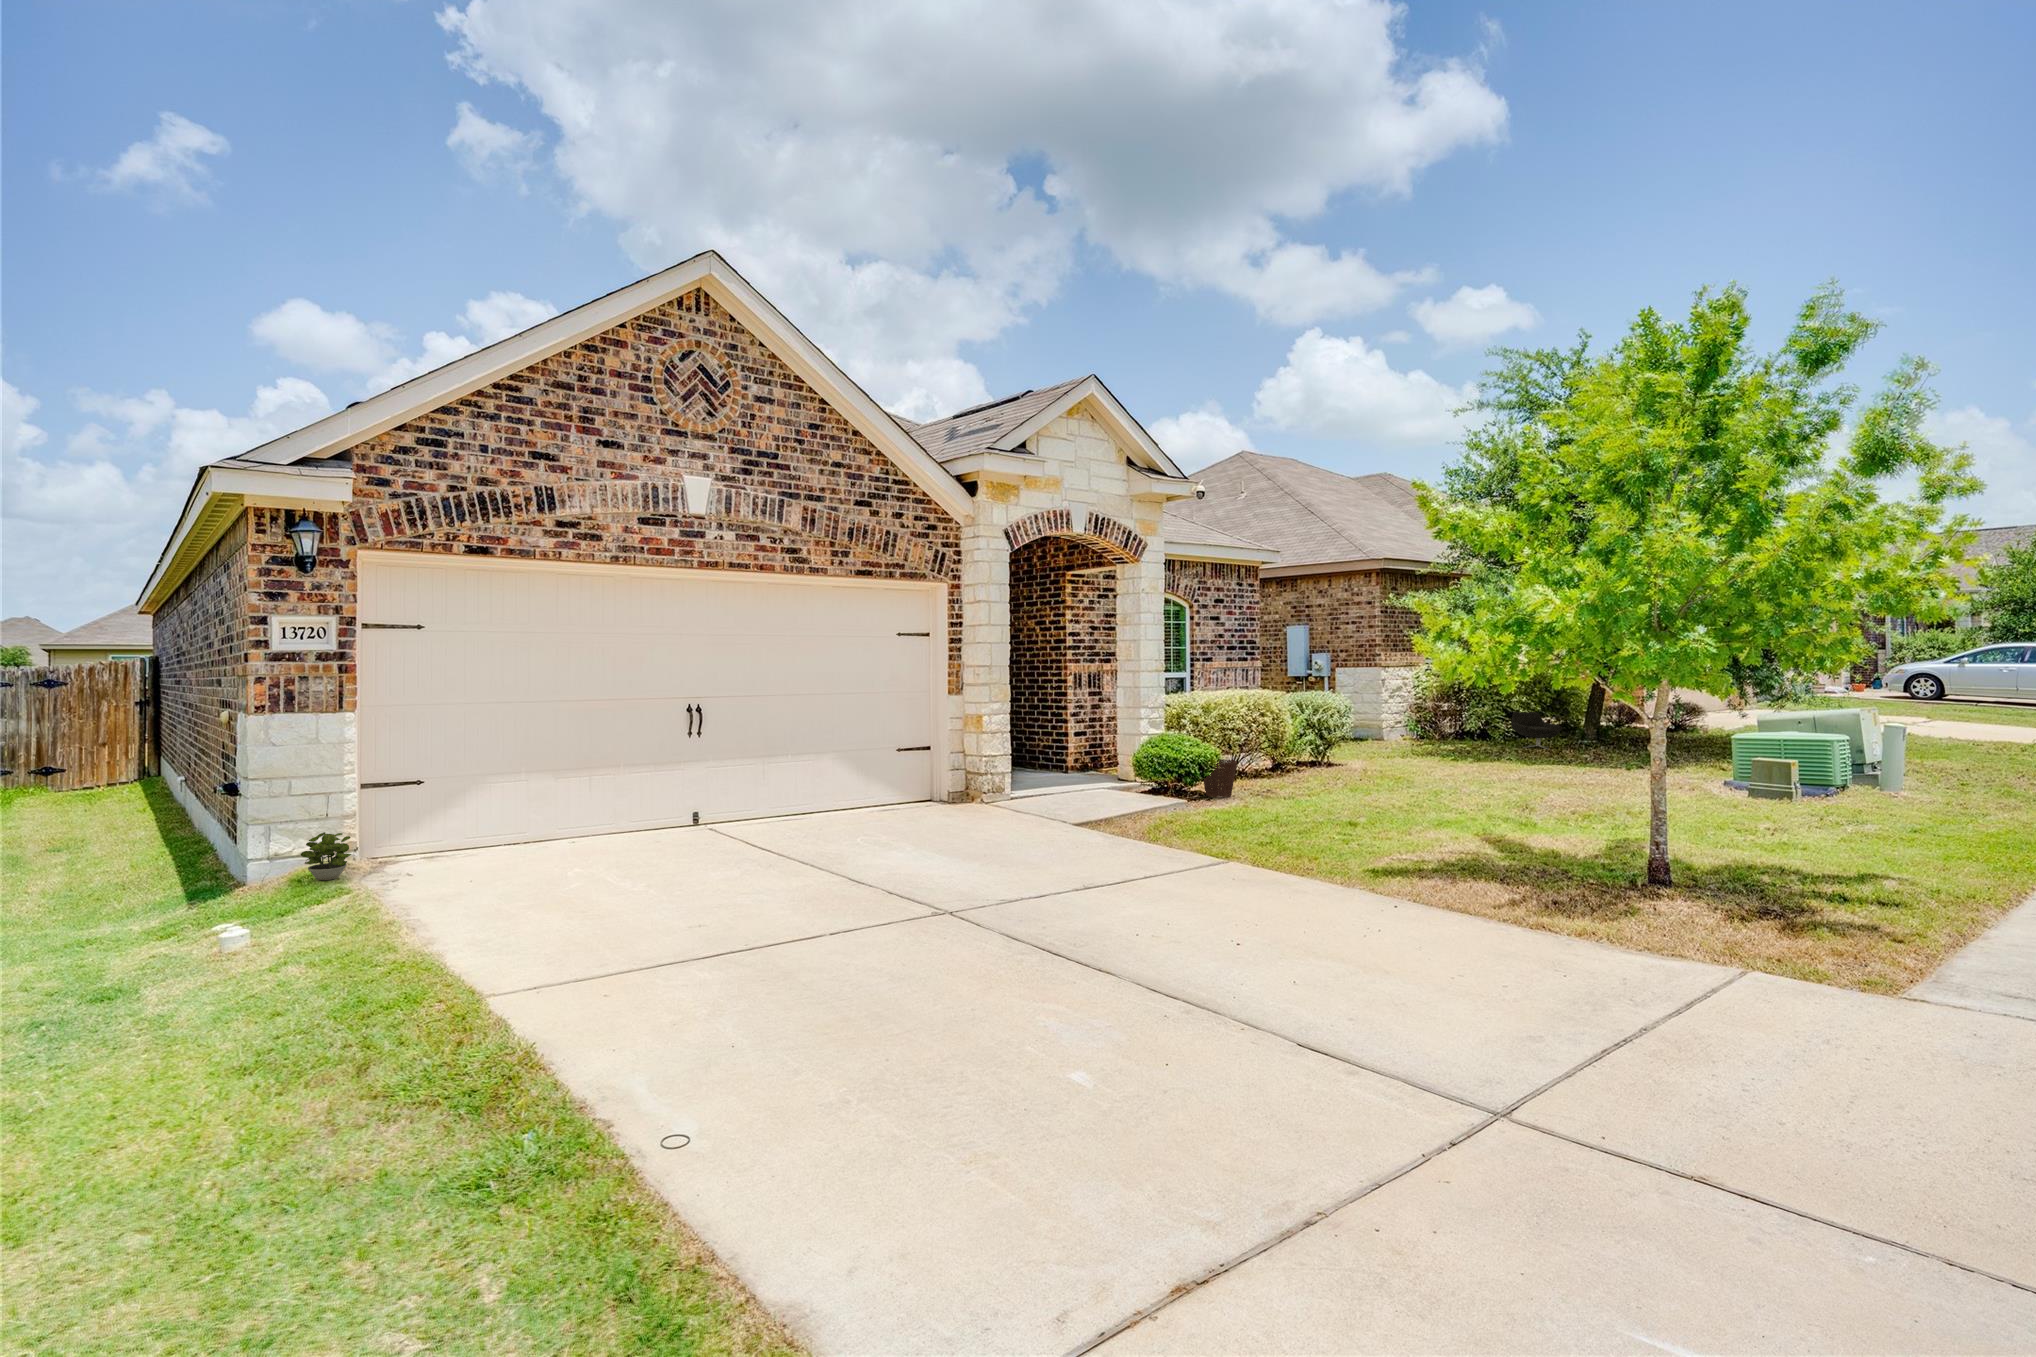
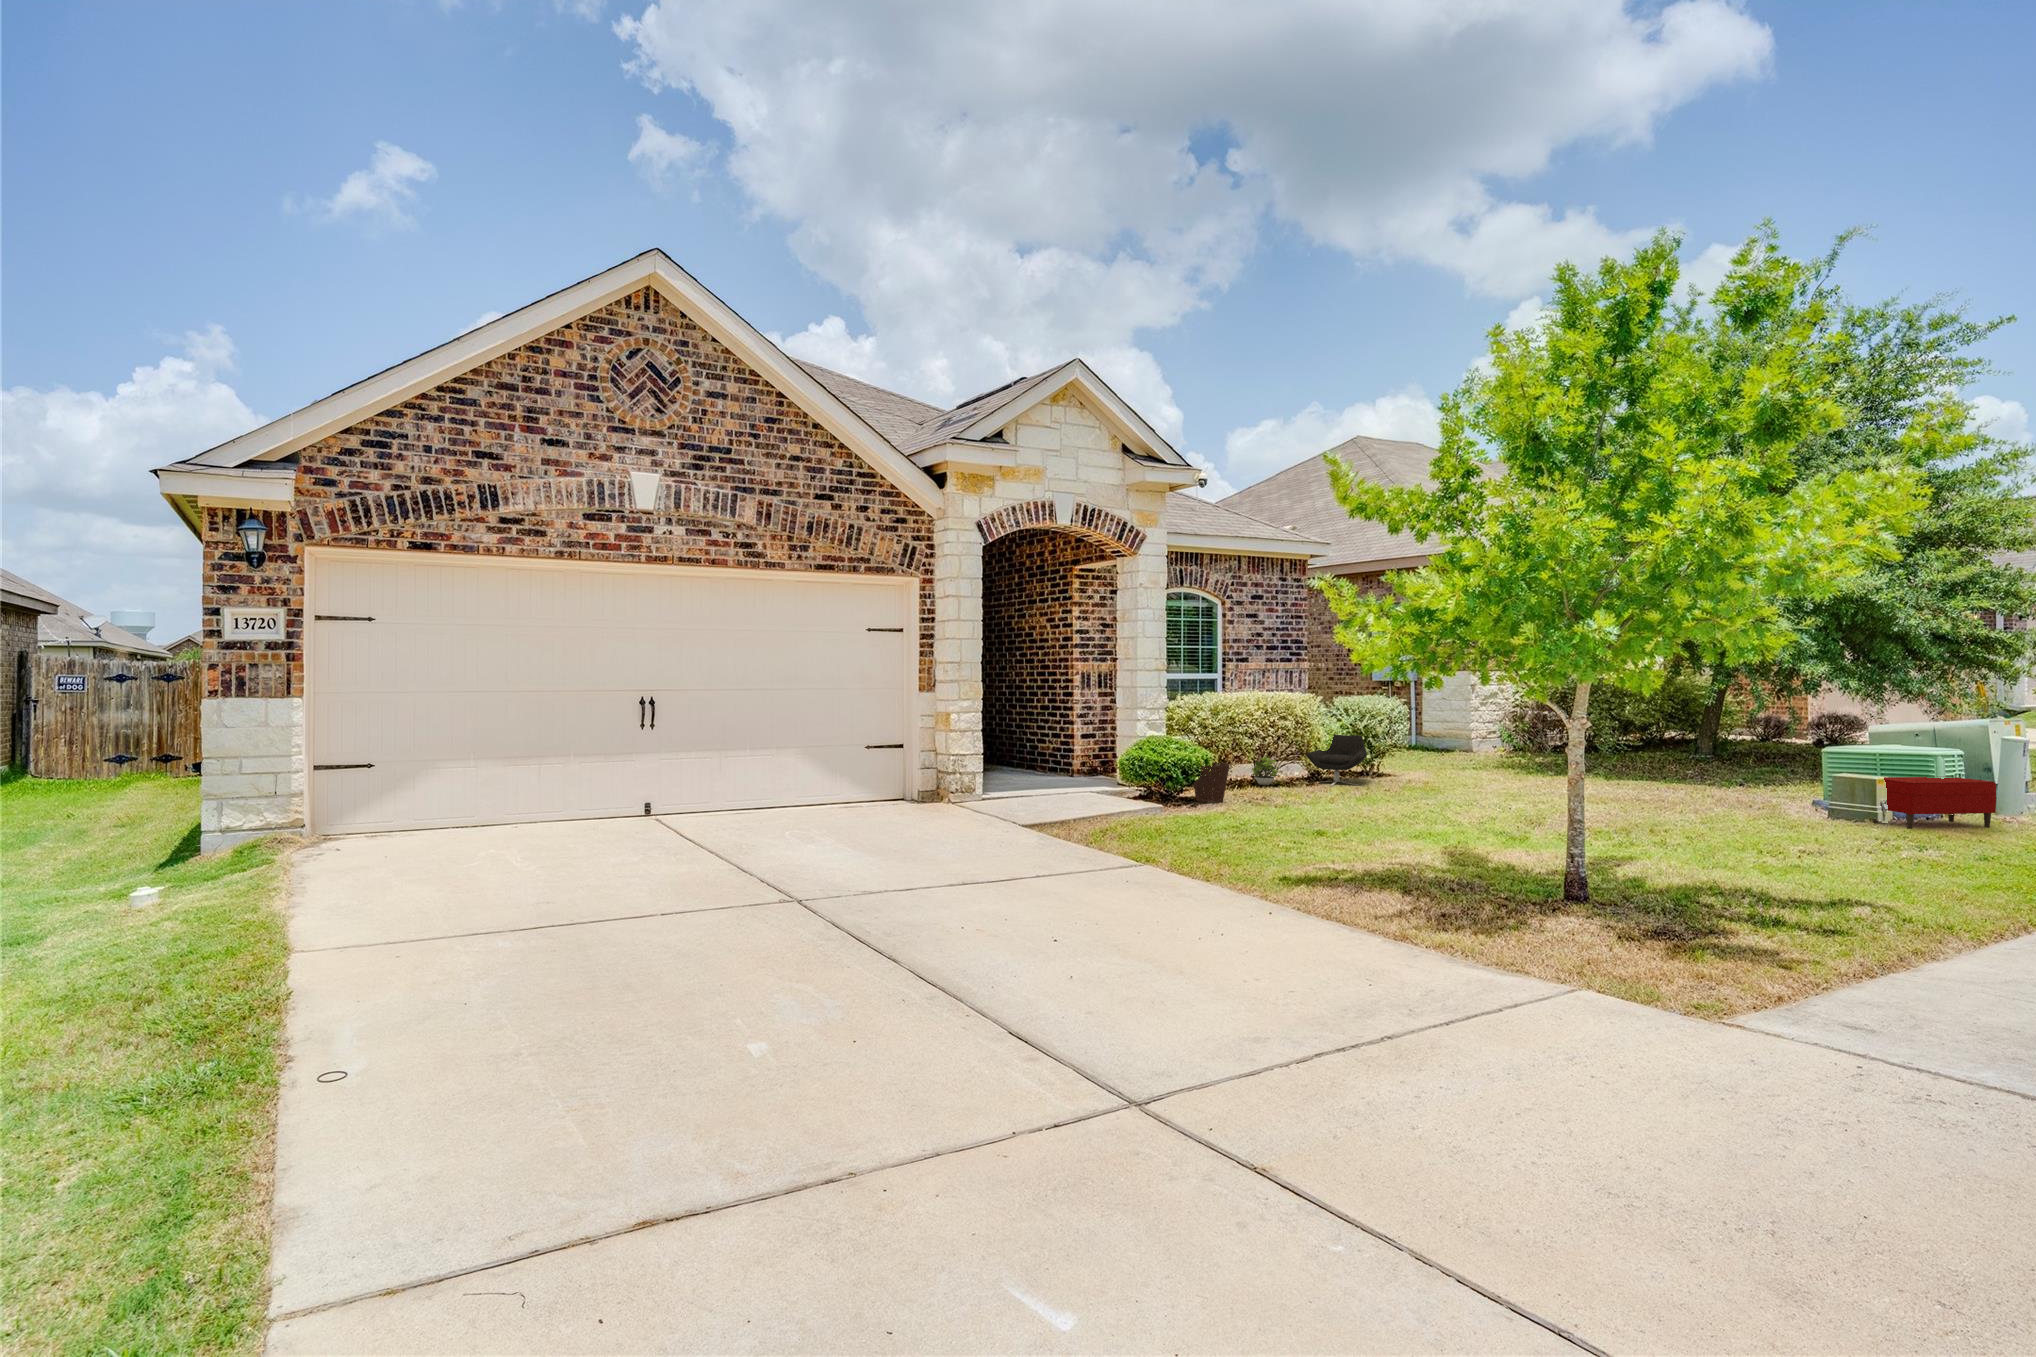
lounge chair: present [1511,712,1562,749] -> present [1306,735,1367,786]
bench: none [1776,761,1874,806] -> present [1873,777,1996,829]
potted plant: present [301,832,351,880] -> present [1252,756,1278,785]

